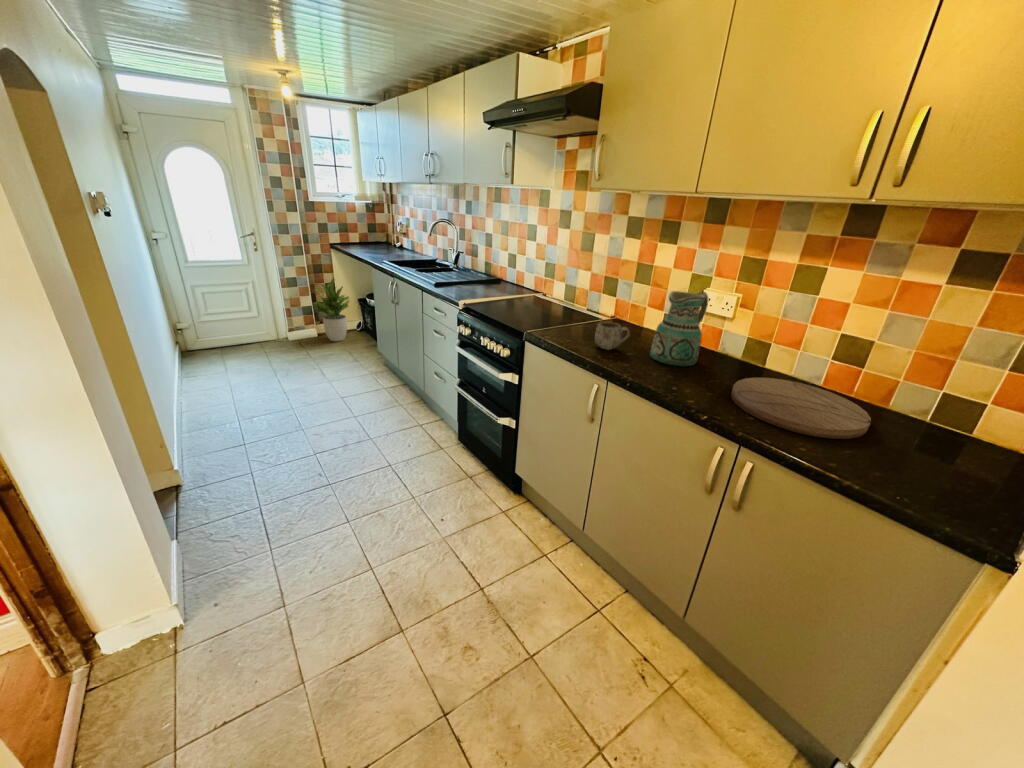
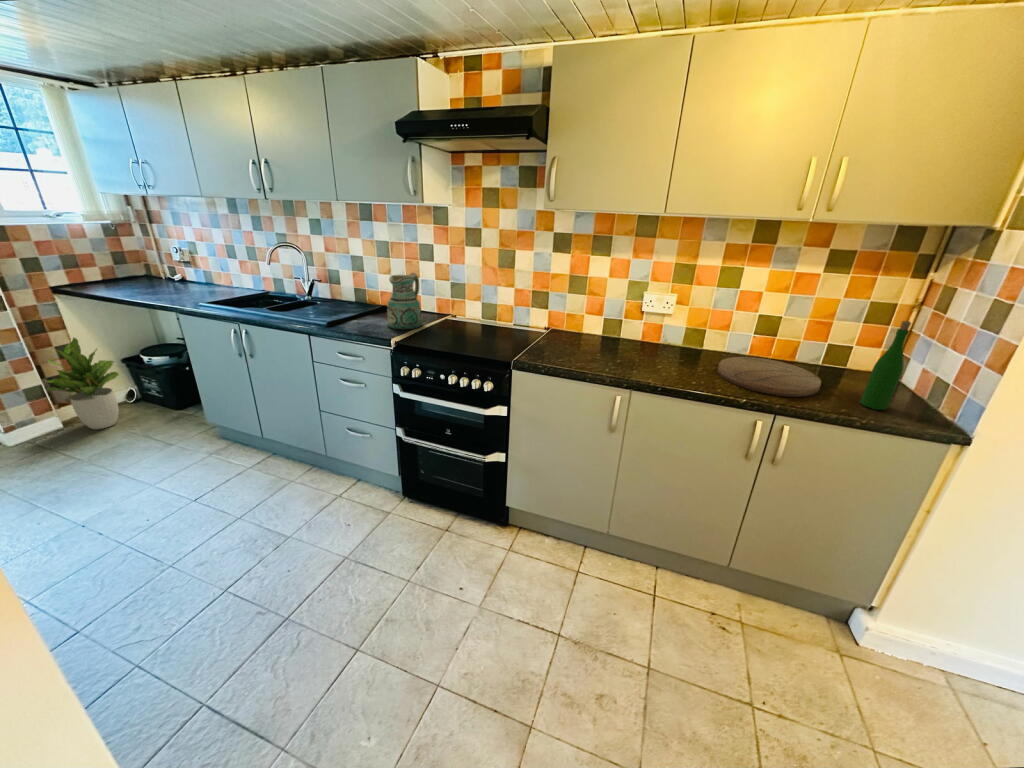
ceramic pitcher: present [650,291,708,366] -> present [387,273,422,329]
mug: present [595,322,630,350] -> none [583,337,610,364]
wine bottle: none [895,352,985,484] -> present [860,321,911,410]

